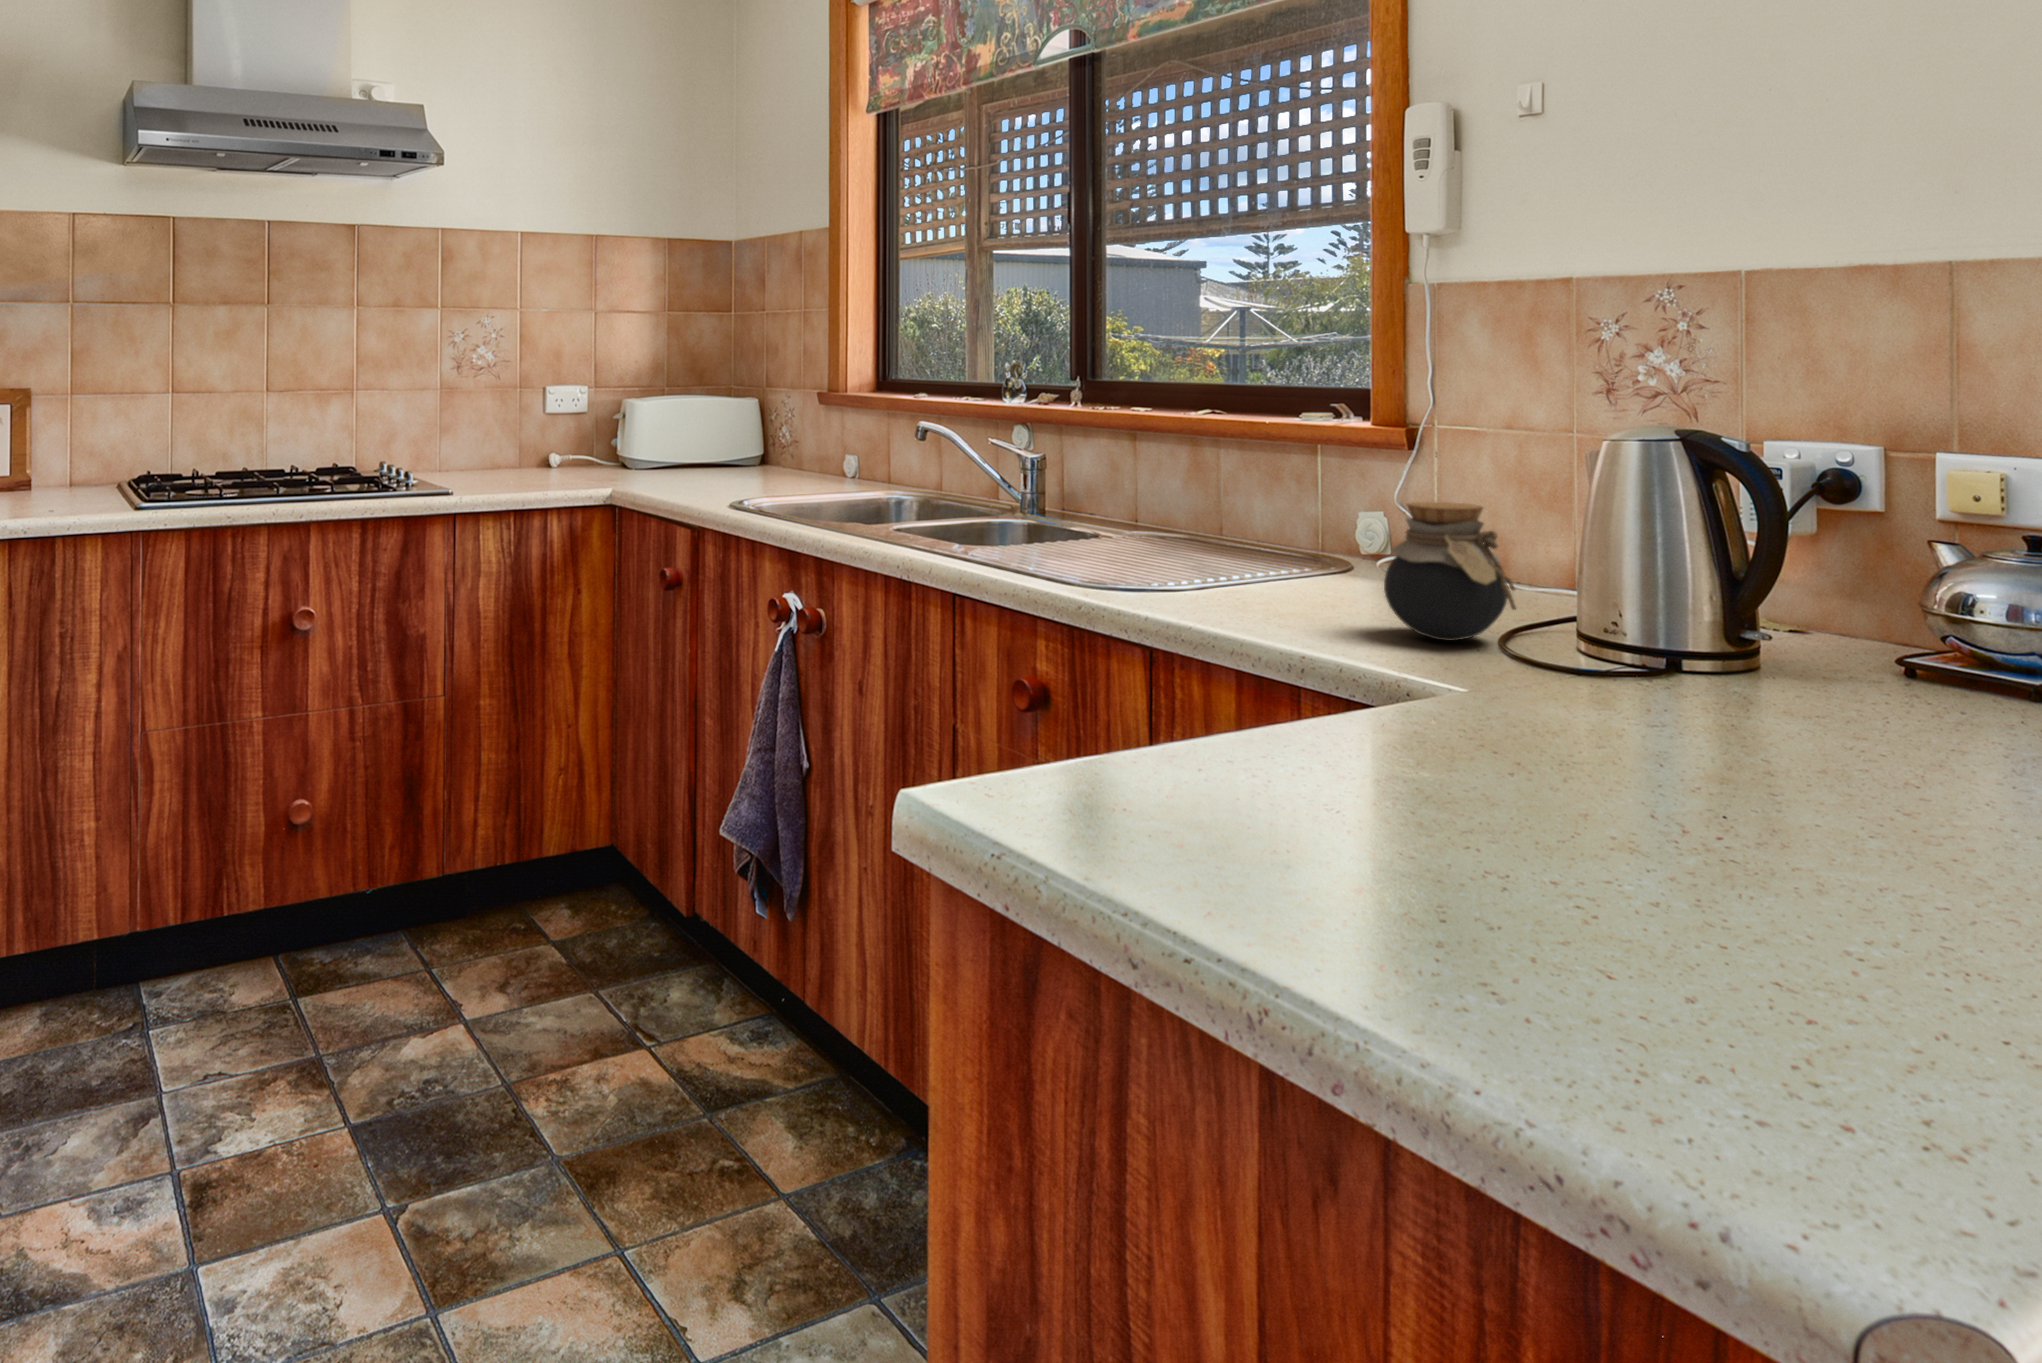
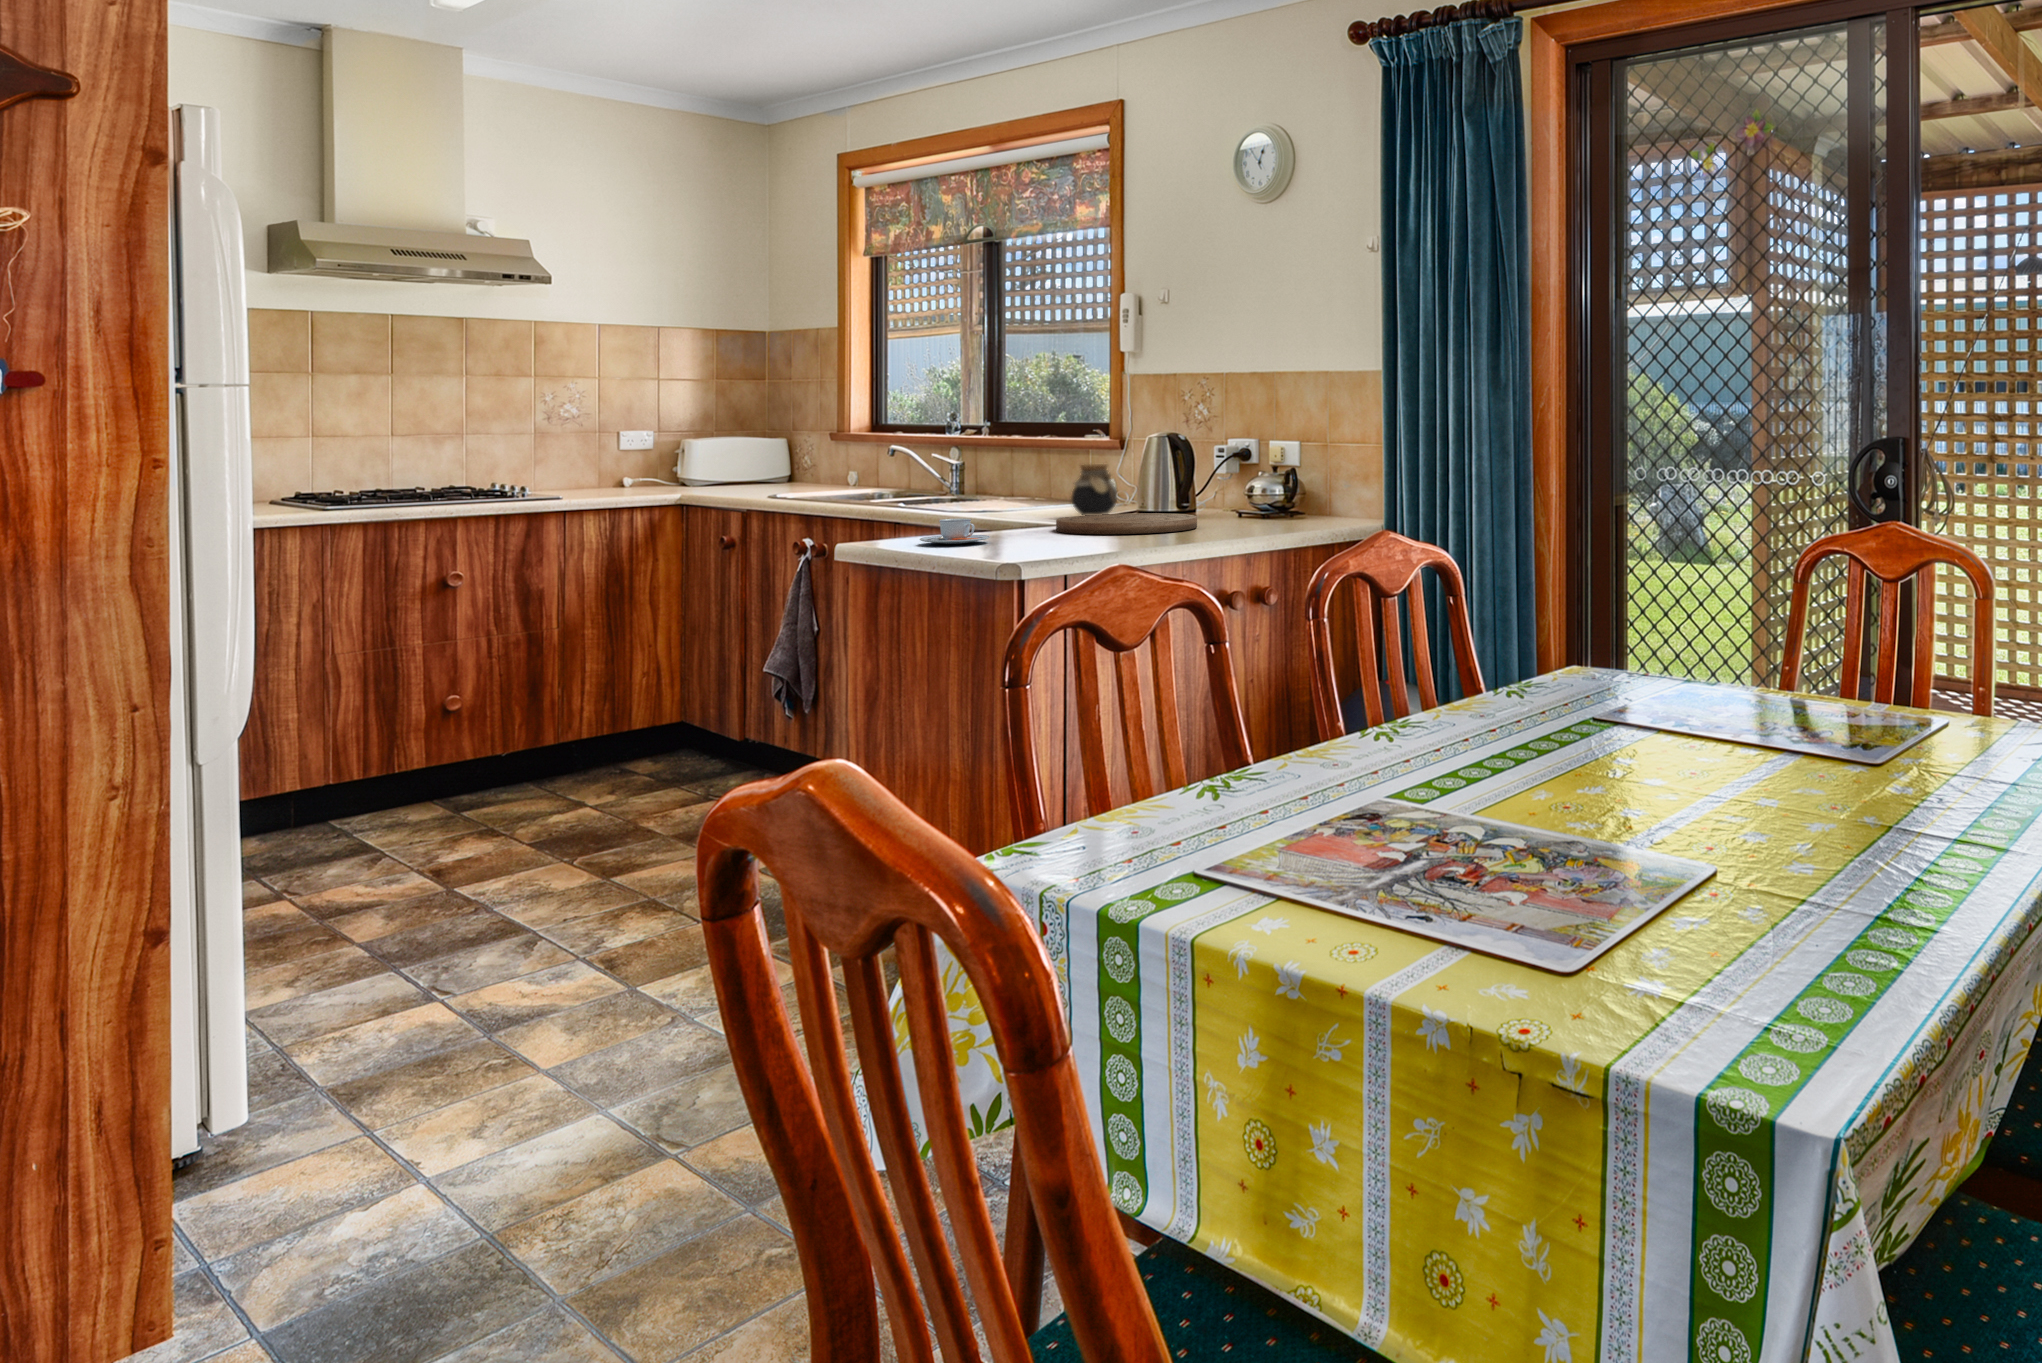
cutting board: none [1461,663,1969,808] -> present [1056,513,1197,534]
teacup: none [1151,736,1388,854] -> present [920,519,990,544]

